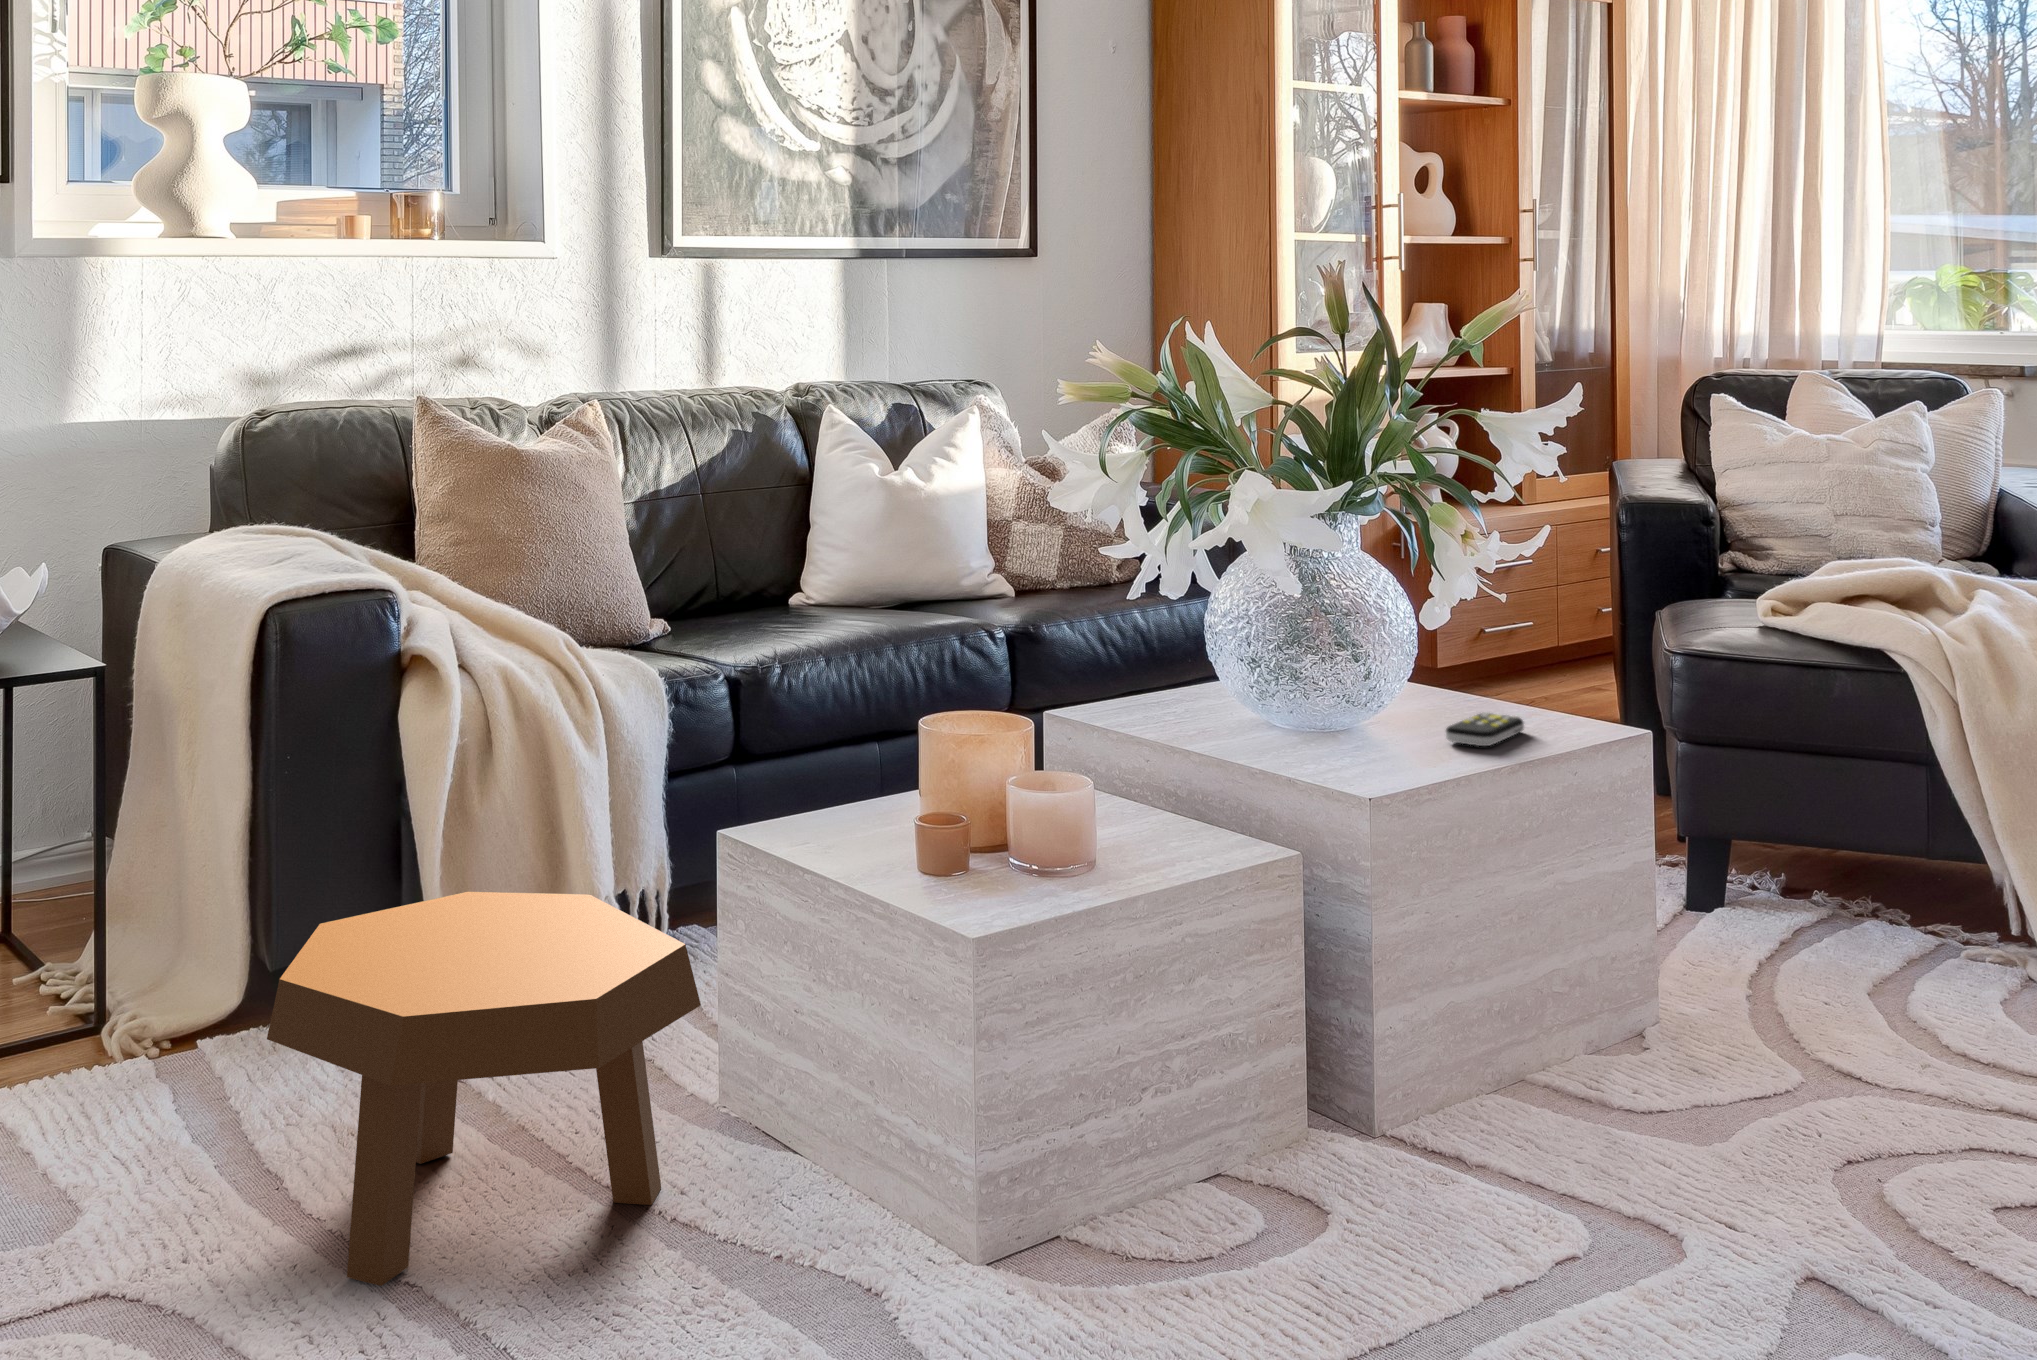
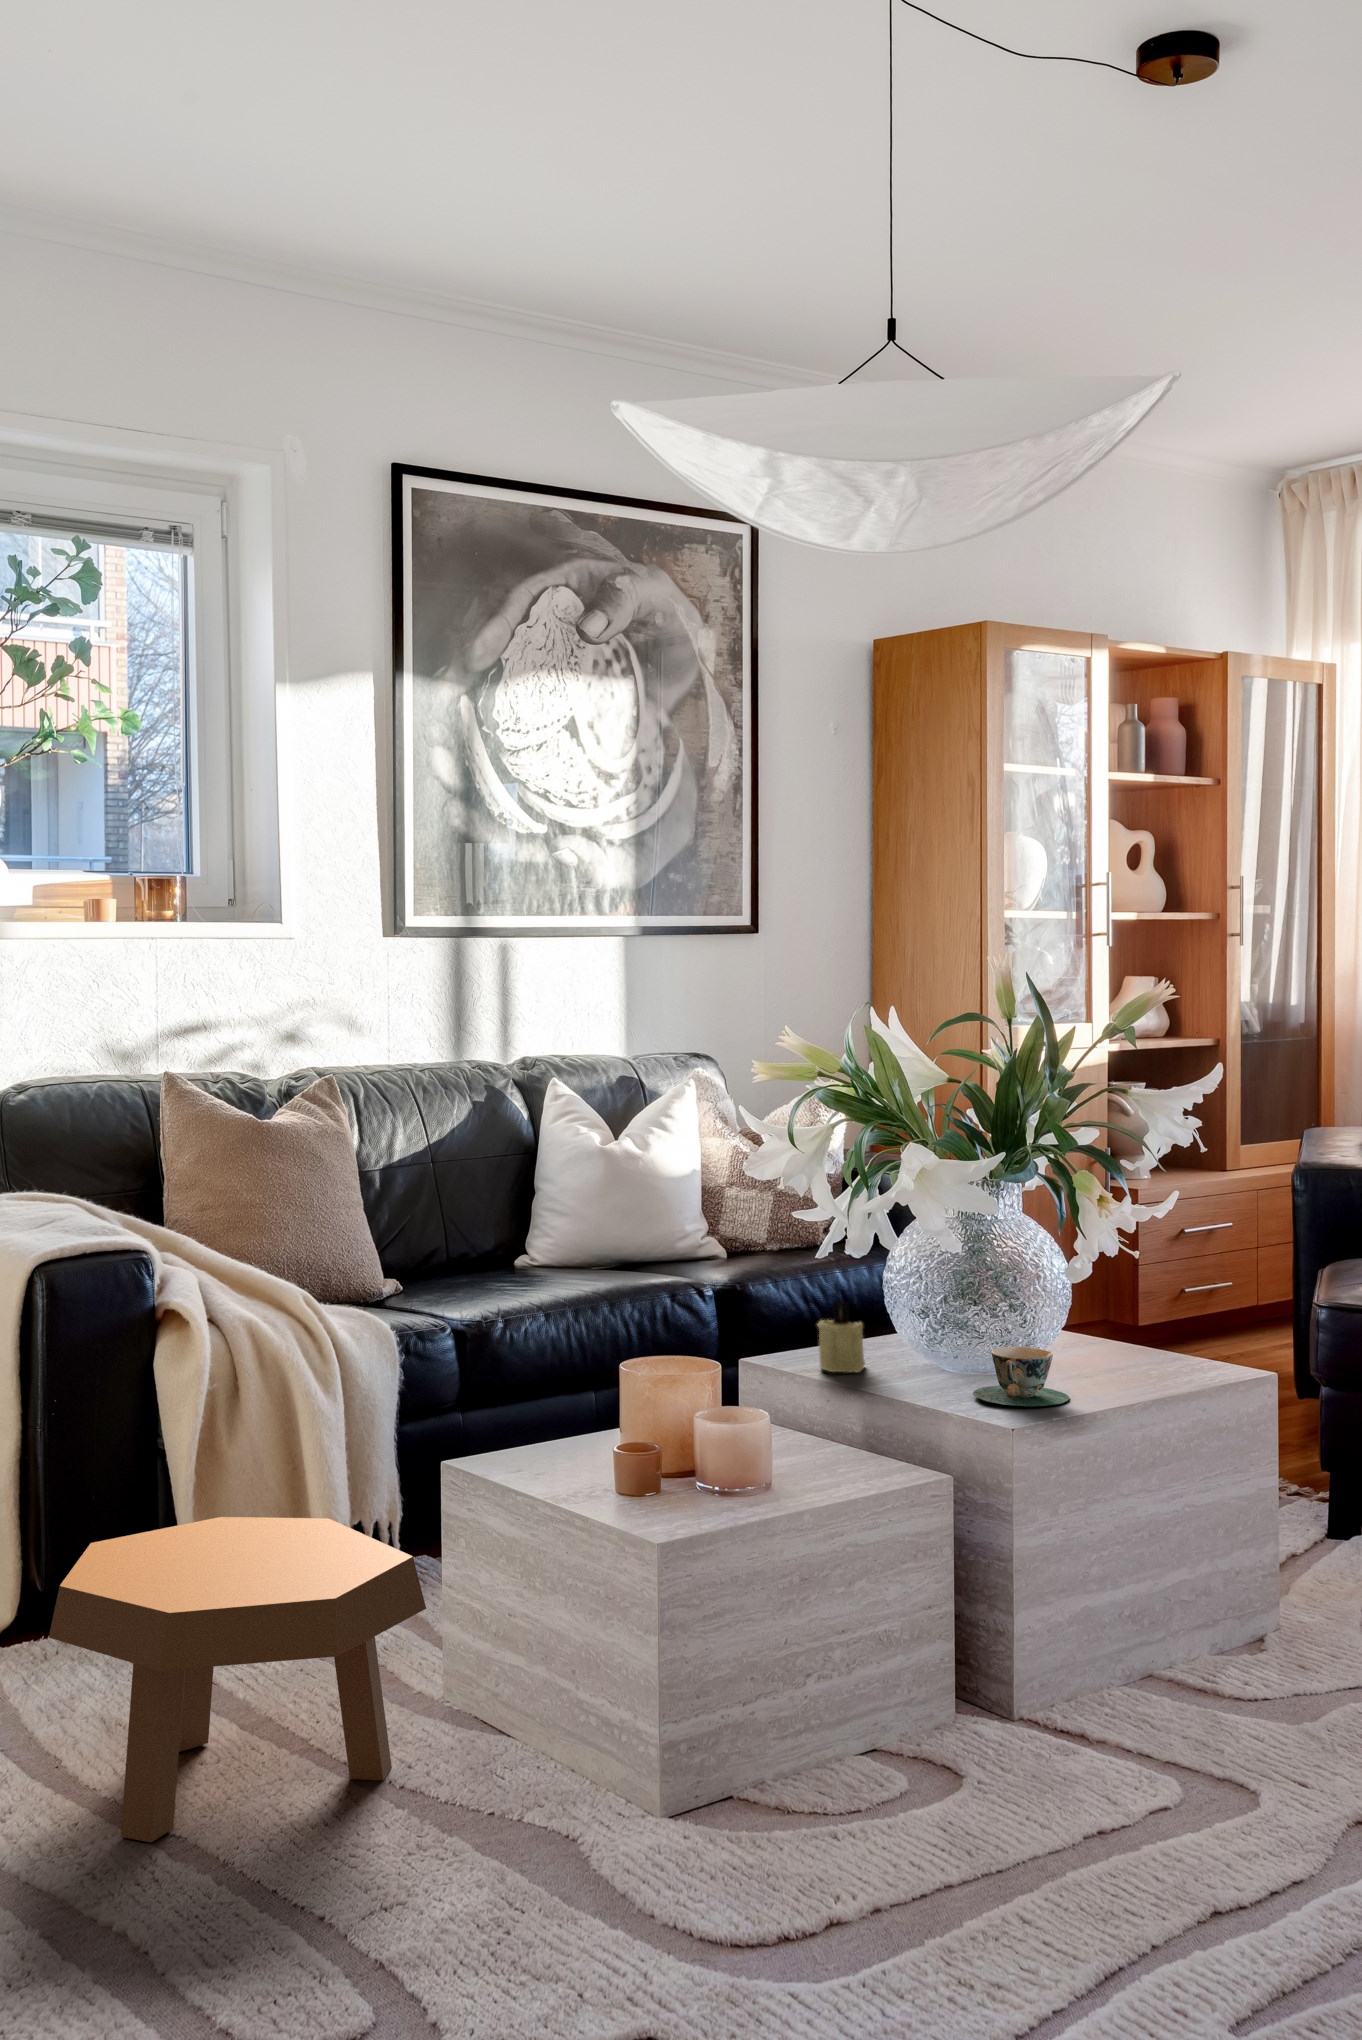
candle: none [1132,647,1186,728] -> present [818,1301,865,1372]
teacup: none [1316,700,1427,771] -> present [973,1345,1069,1406]
remote control: present [1446,712,1524,746] -> none [1090,1357,1160,1386]

